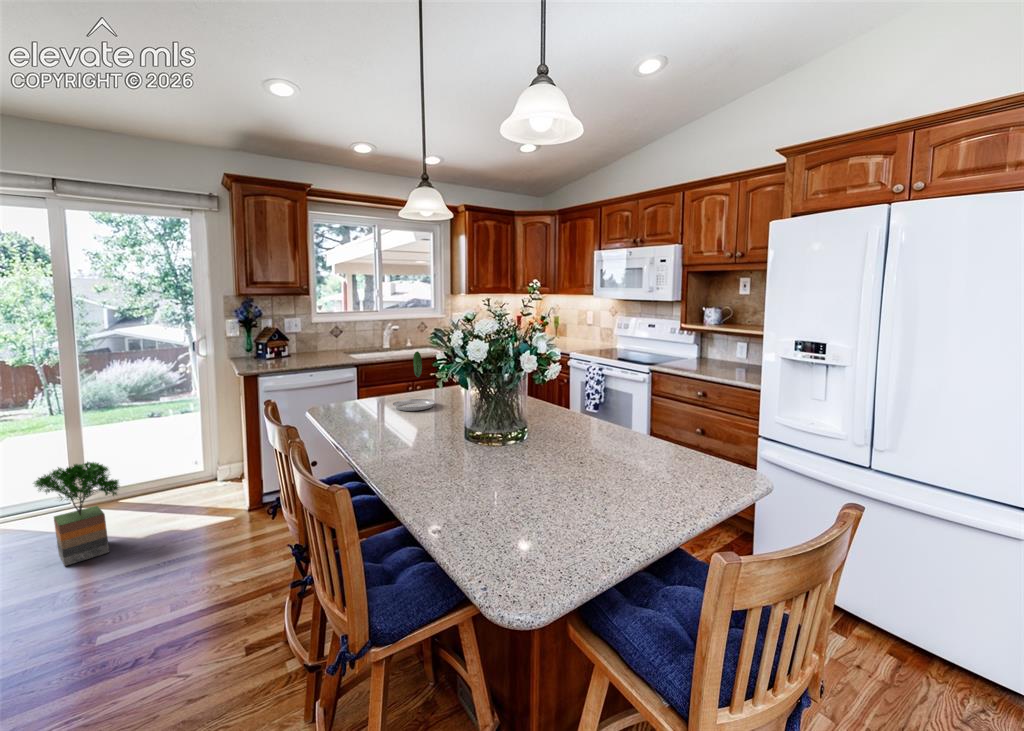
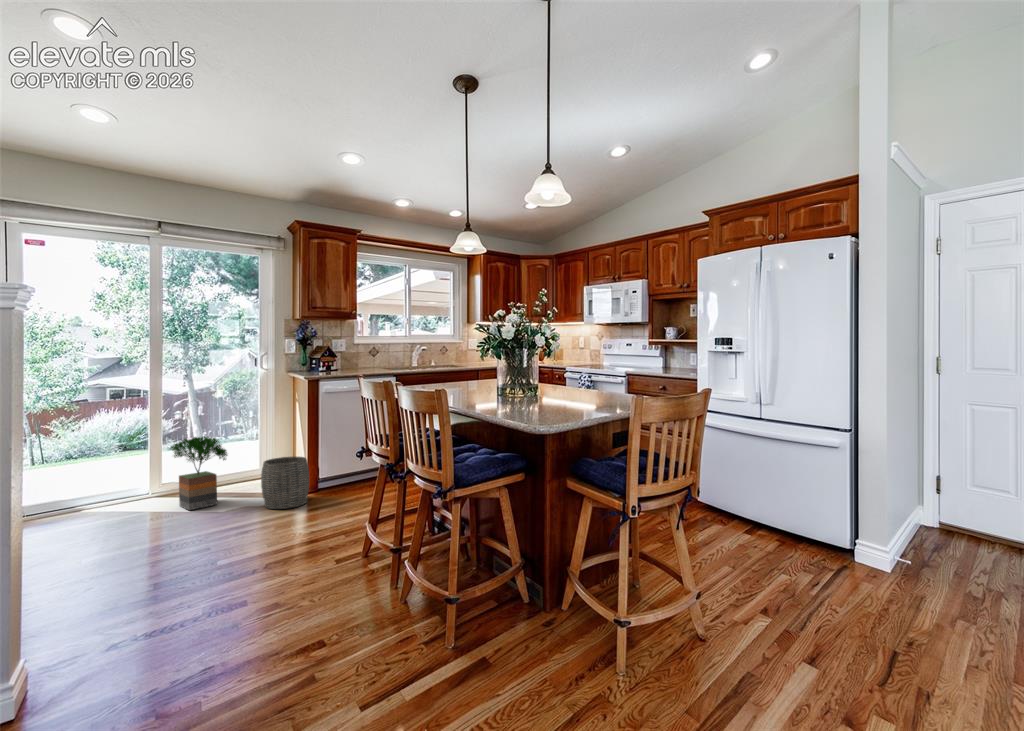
plate: present [393,351,435,411] -> none [439,349,469,388]
woven basket: none [162,486,233,564] -> present [261,457,309,509]

